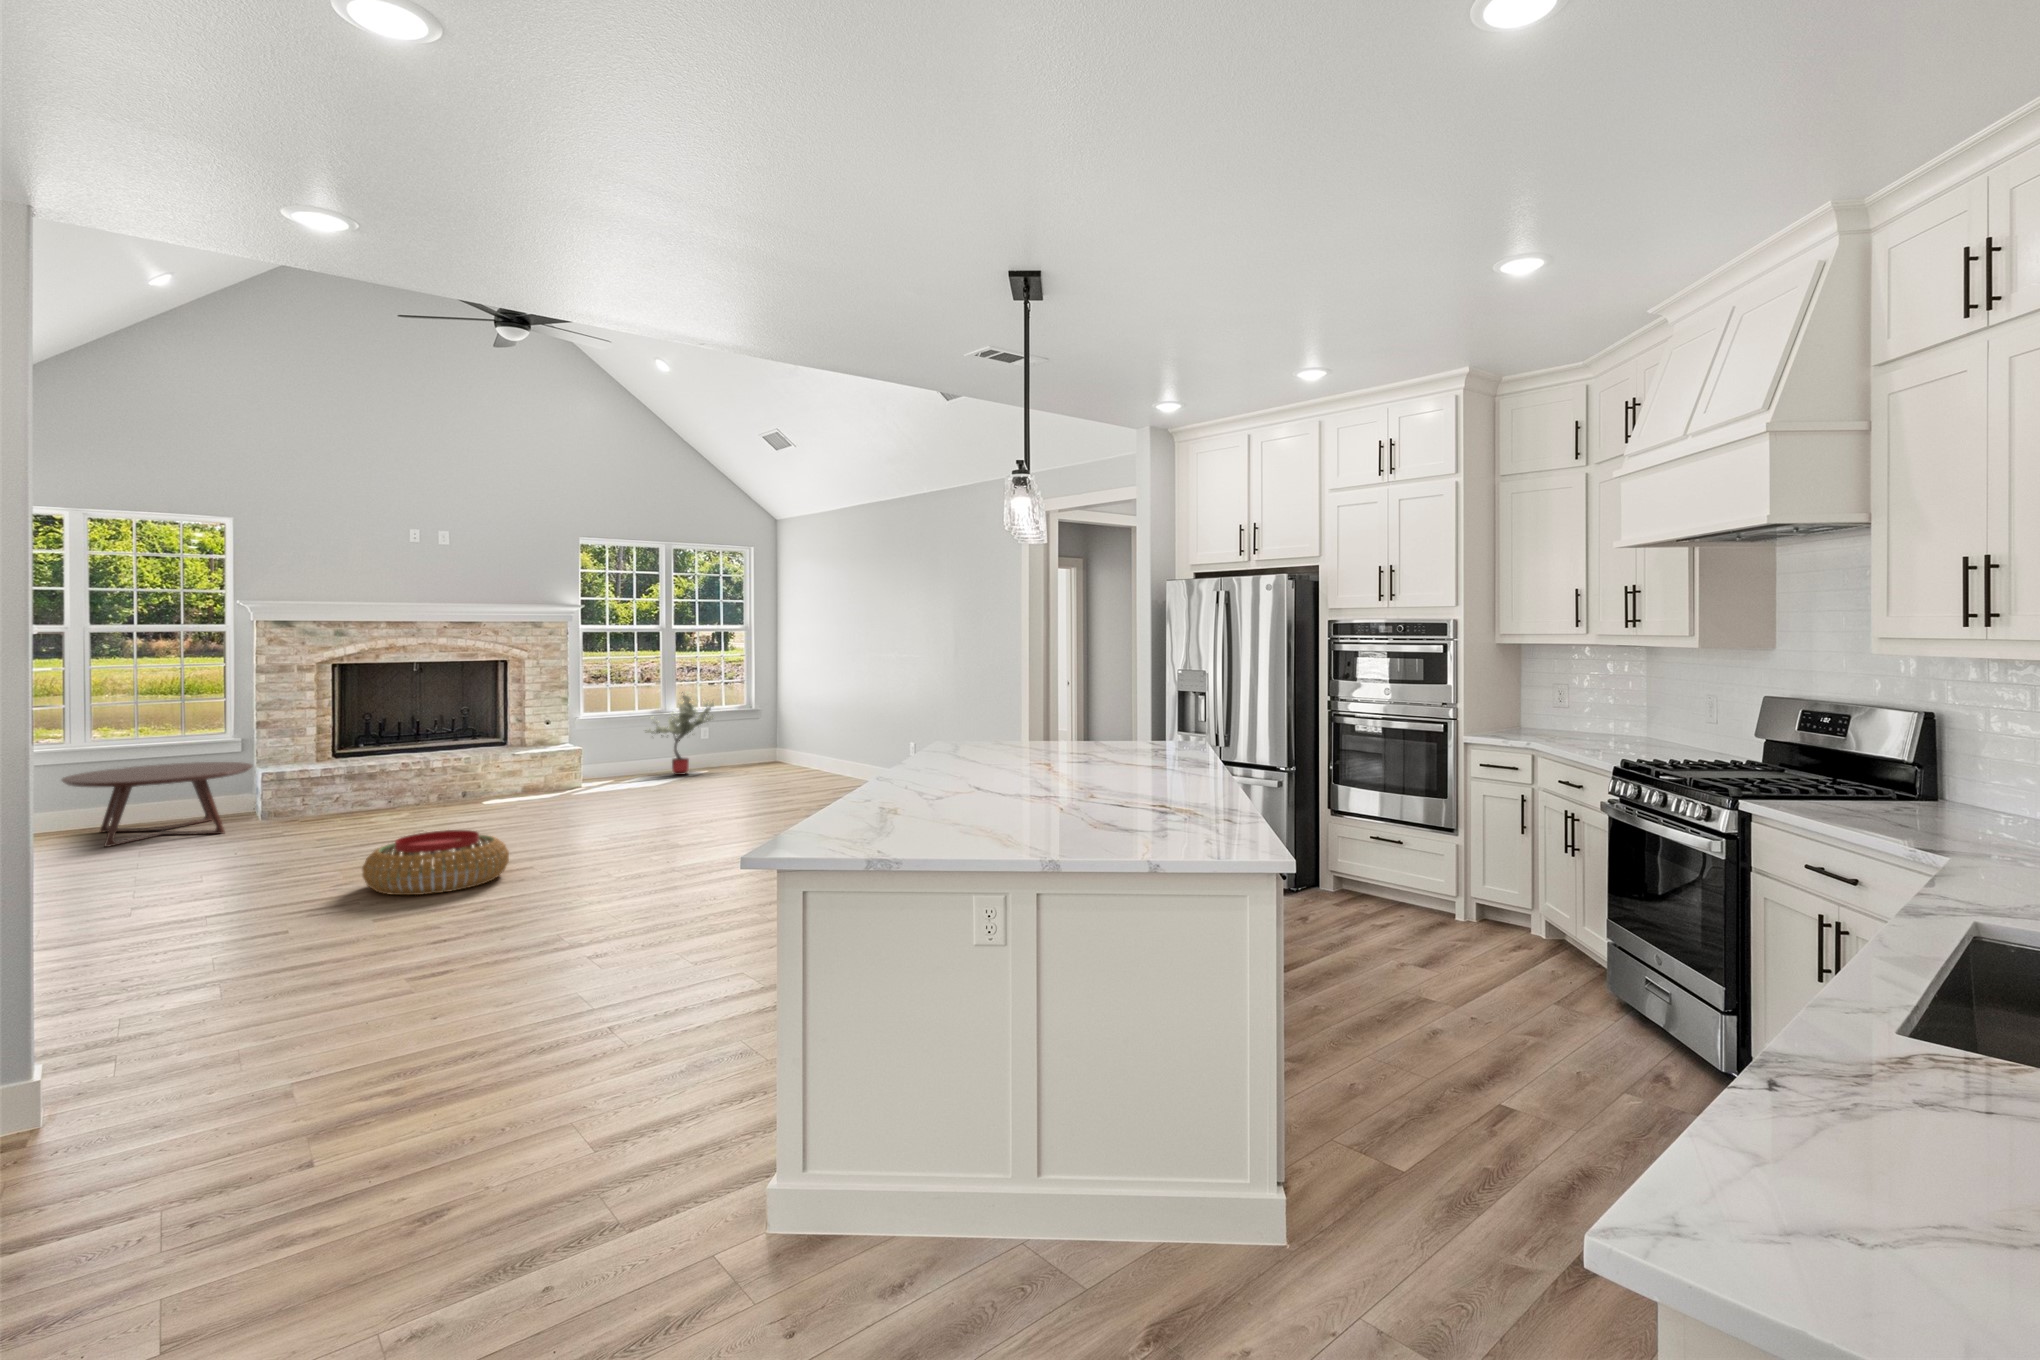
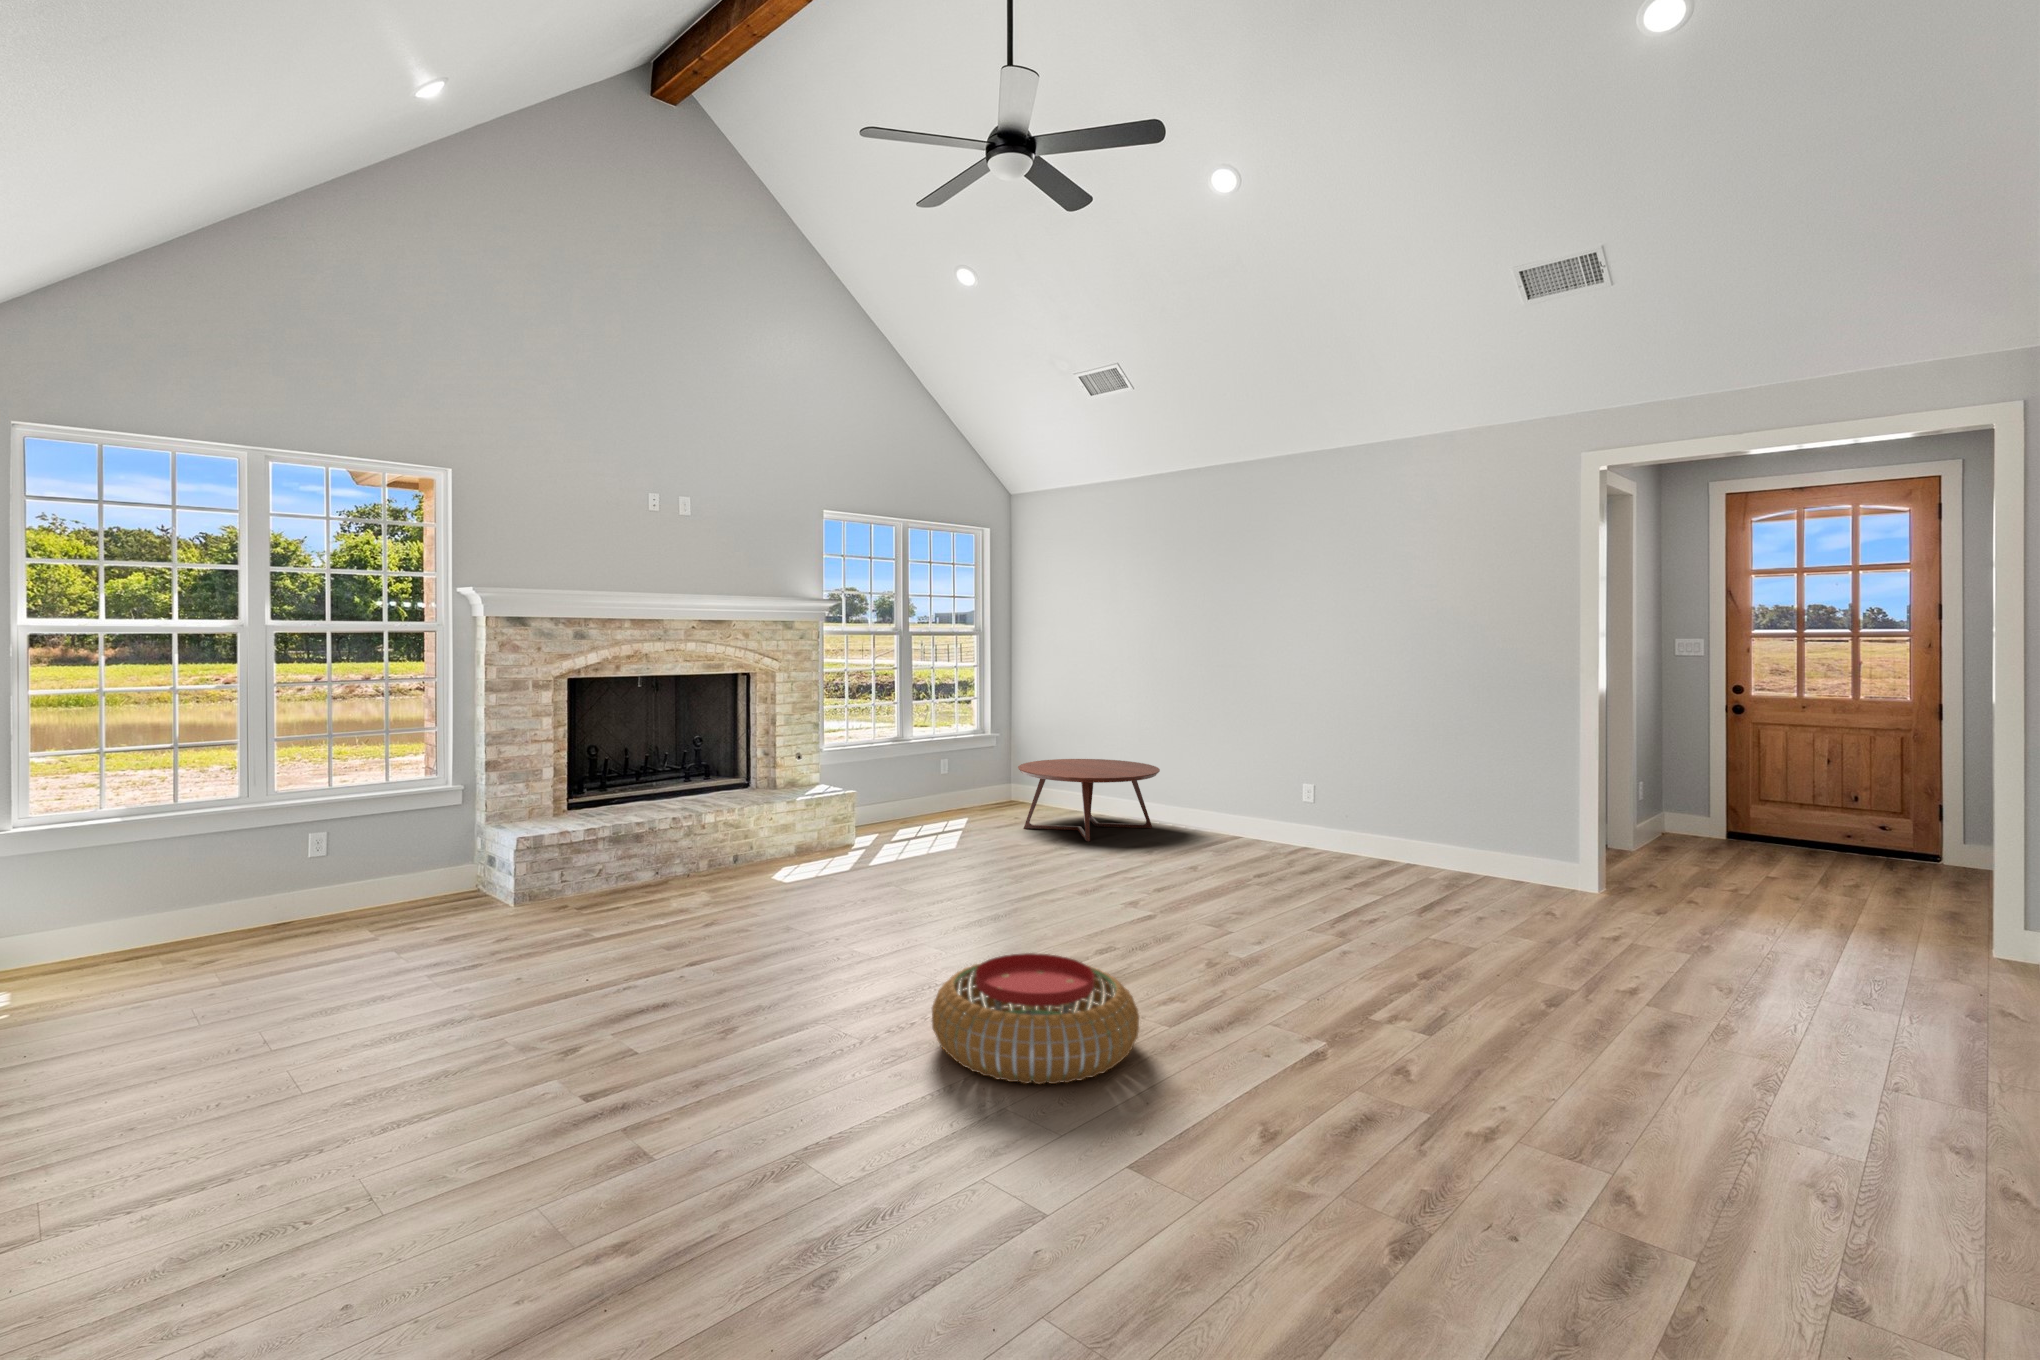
potted tree: present [646,692,714,775] -> none [899,712,973,822]
coffee table: present [62,762,252,847] -> present [1018,759,1160,841]

